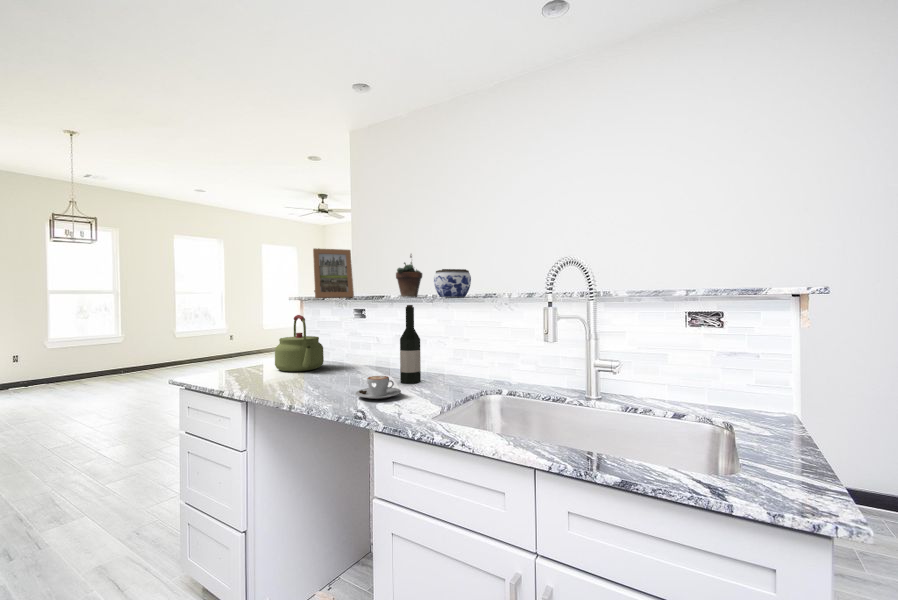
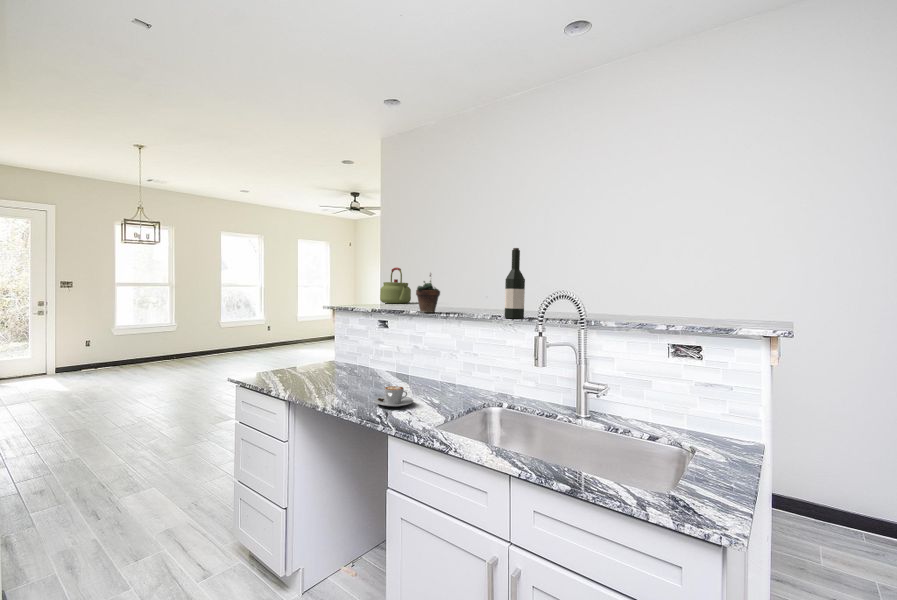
picture frame: present [313,248,354,298] -> none [343,263,378,309]
jar: present [434,269,471,297] -> none [449,291,482,317]
wine bottle: present [400,305,421,384] -> present [505,248,525,319]
kettle: present [275,315,324,371] -> present [380,268,411,304]

